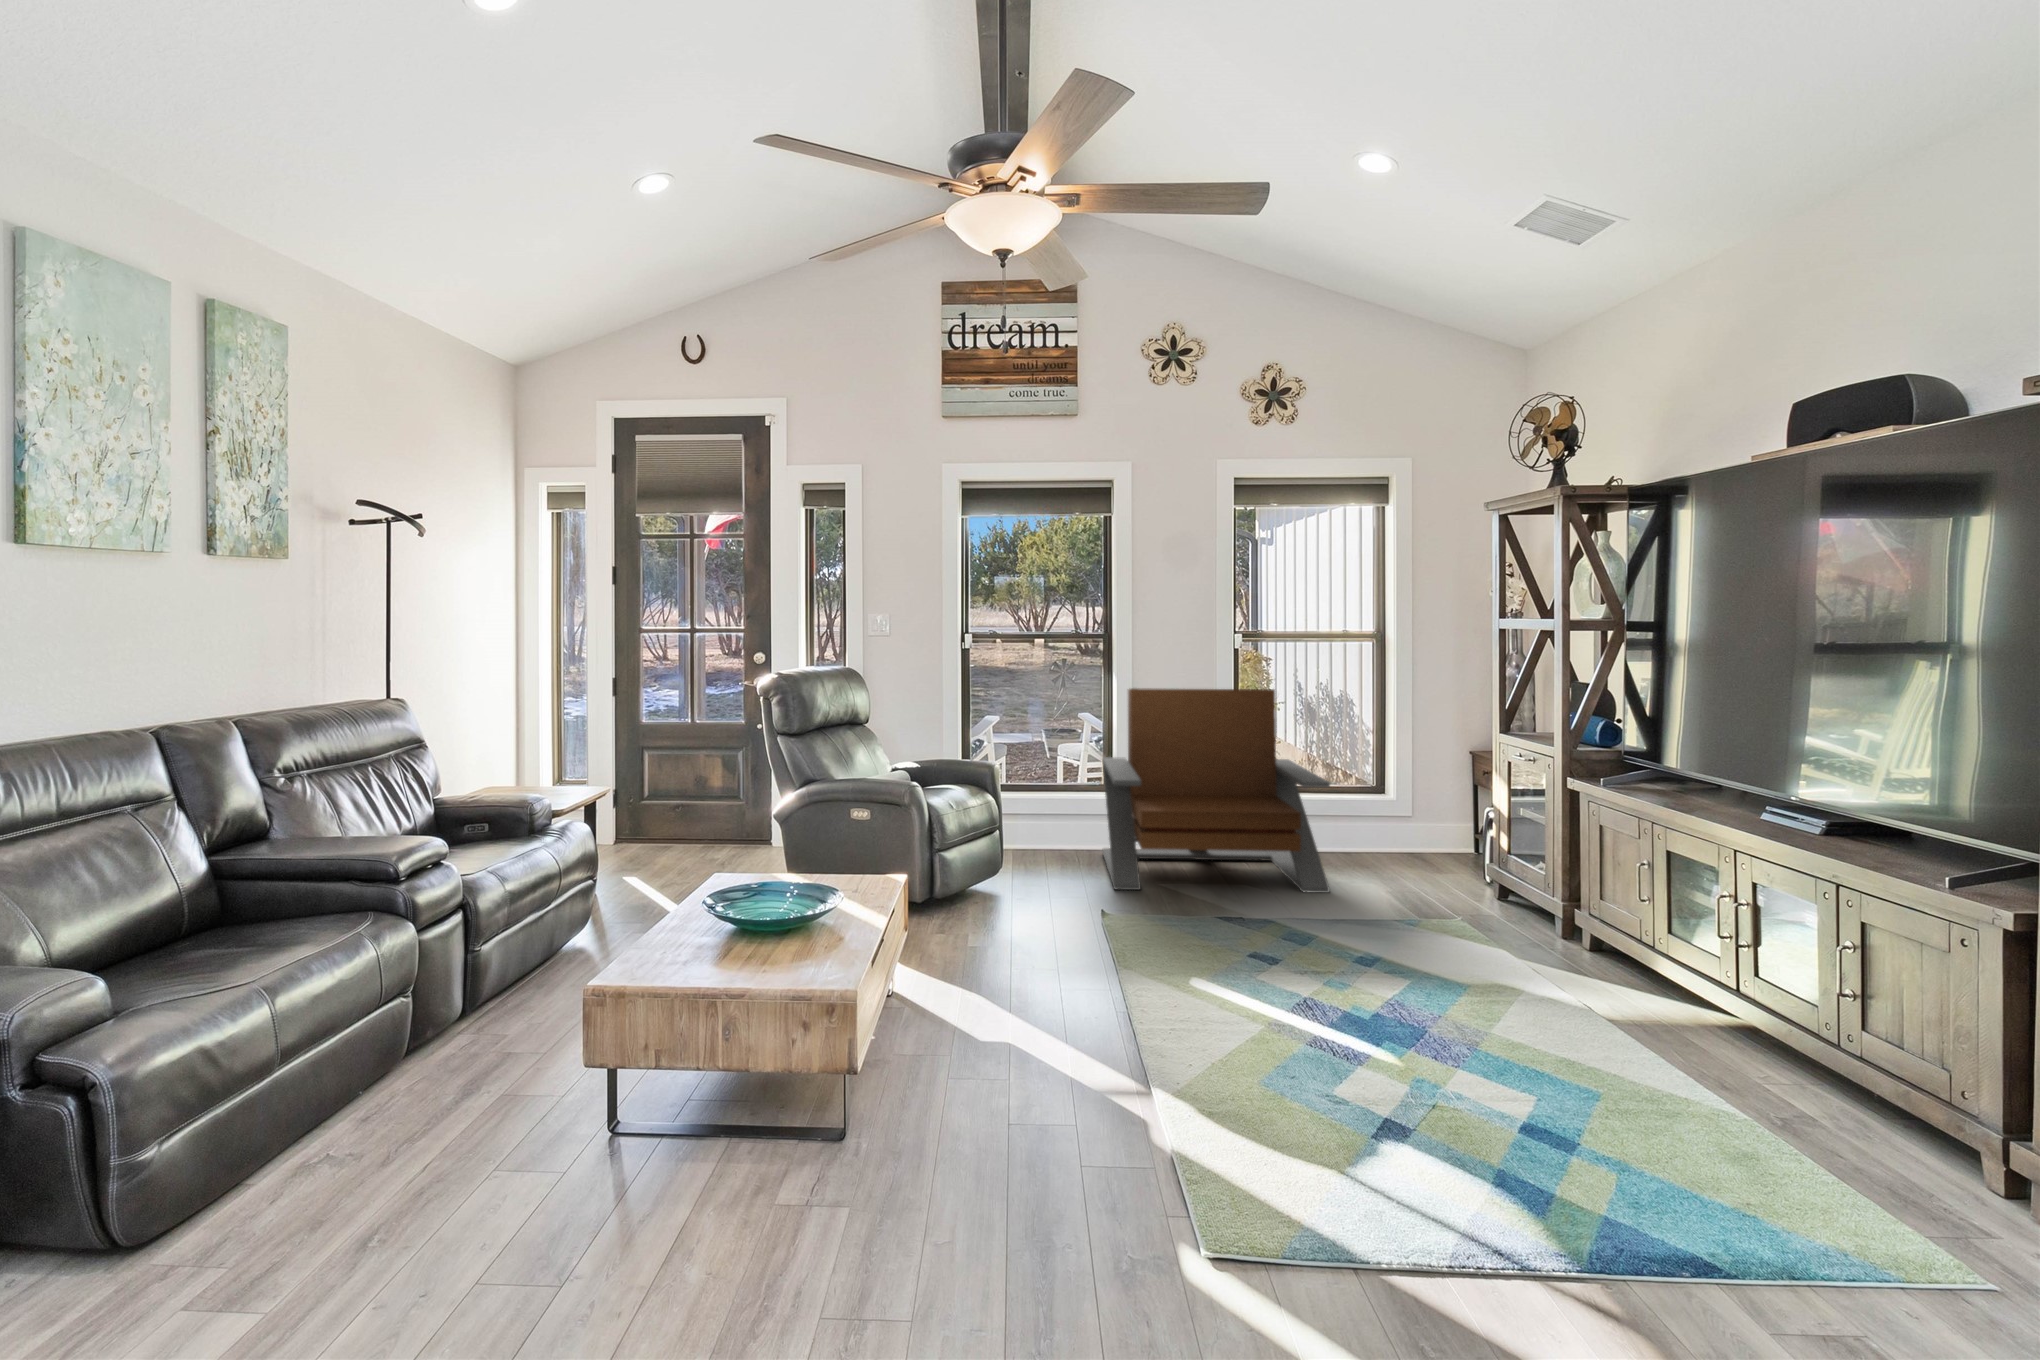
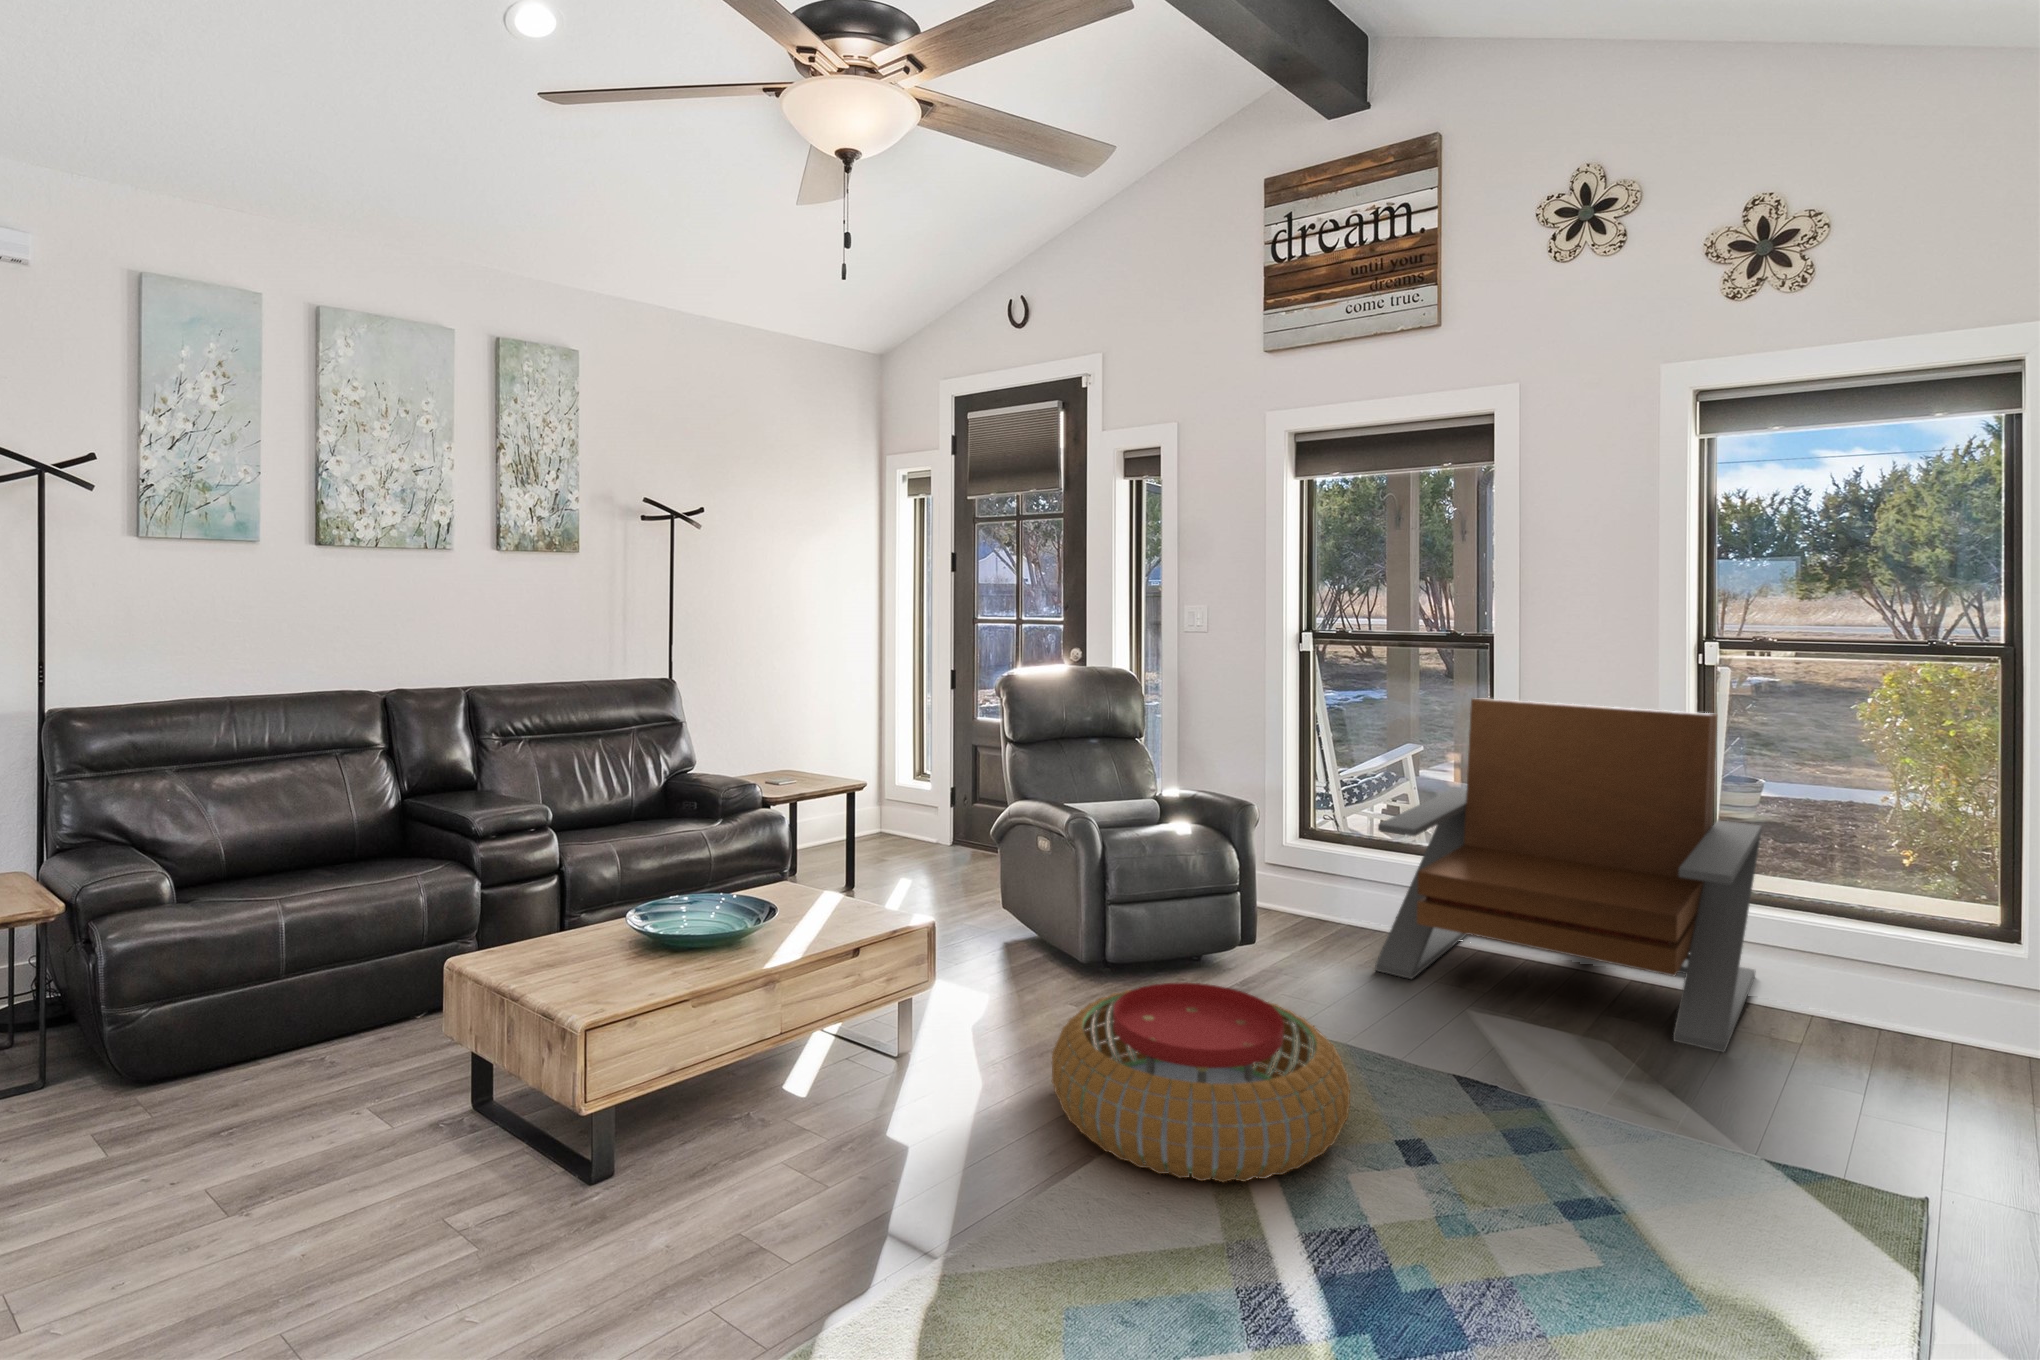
pouf: none [1050,892,1263,1014] -> present [1052,983,1350,1182]

